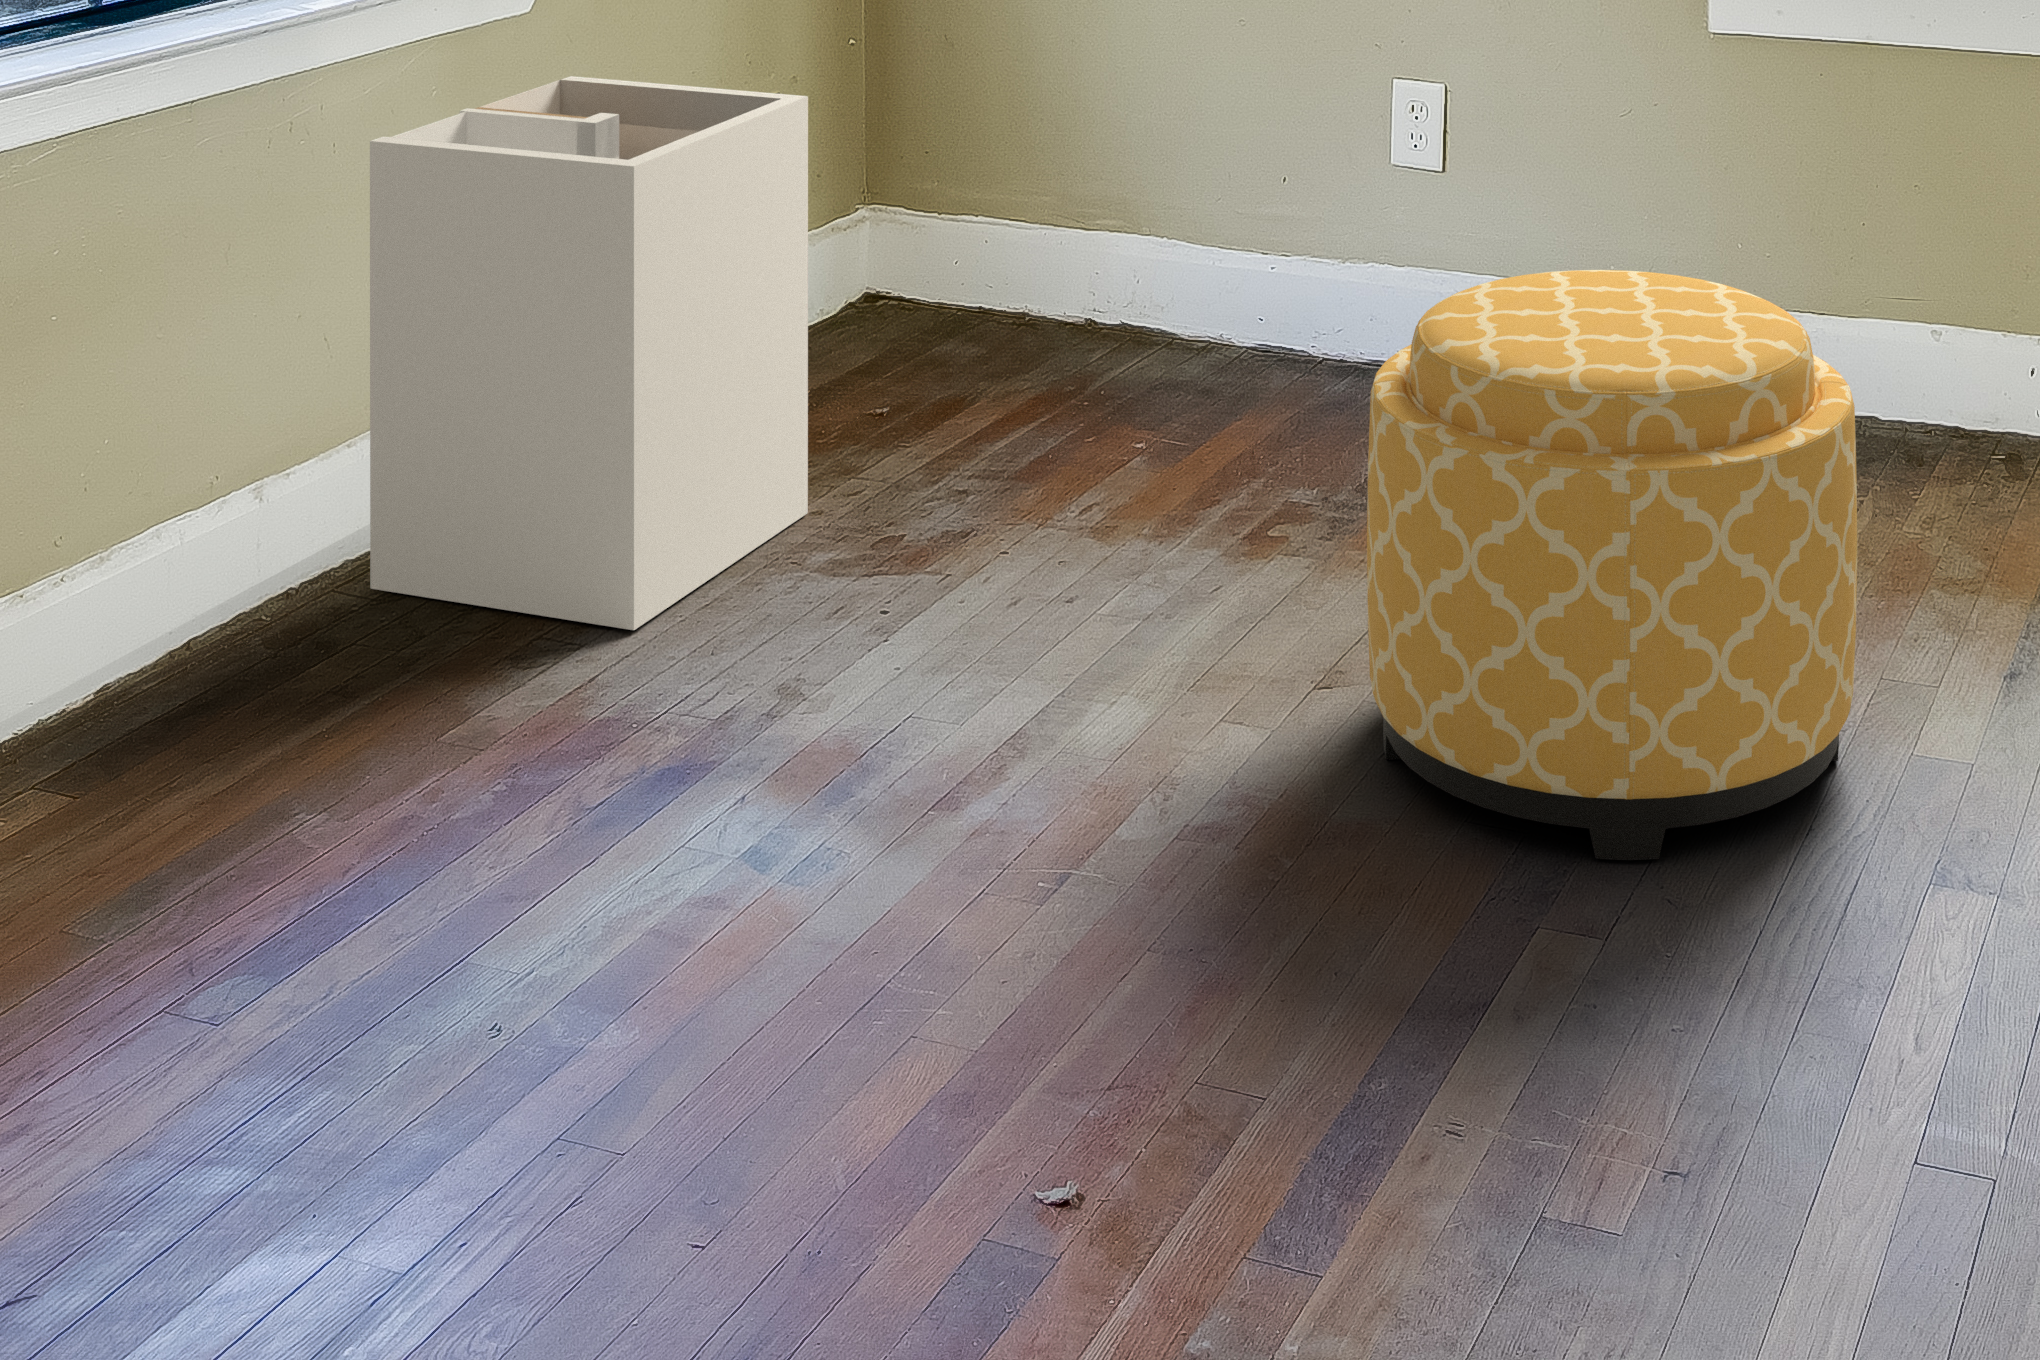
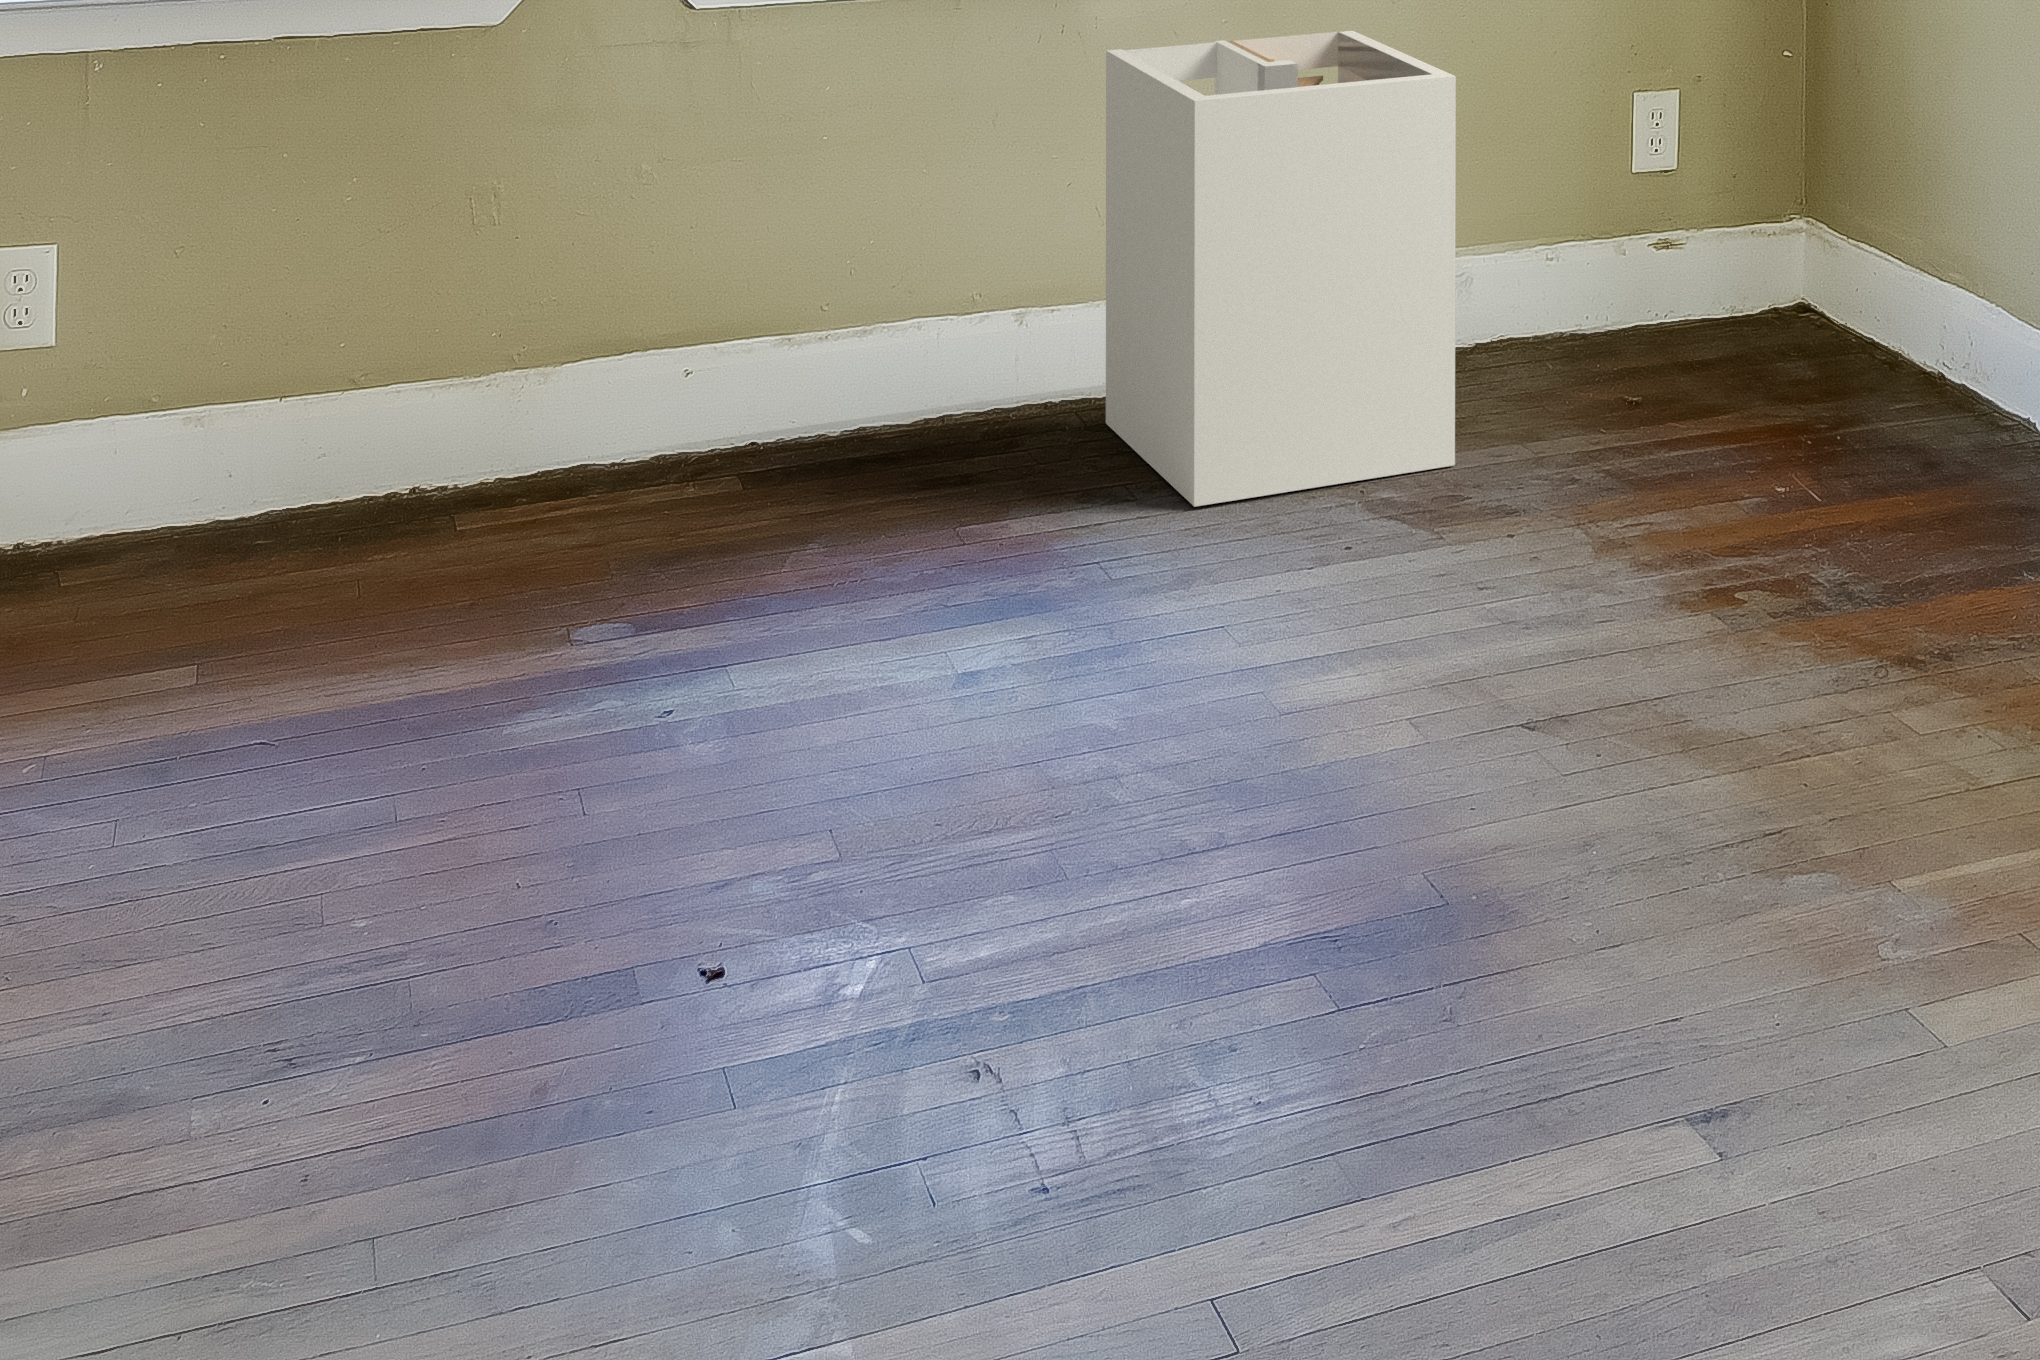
ottoman: present [1367,270,1857,860] -> none [1438,359,1964,985]

